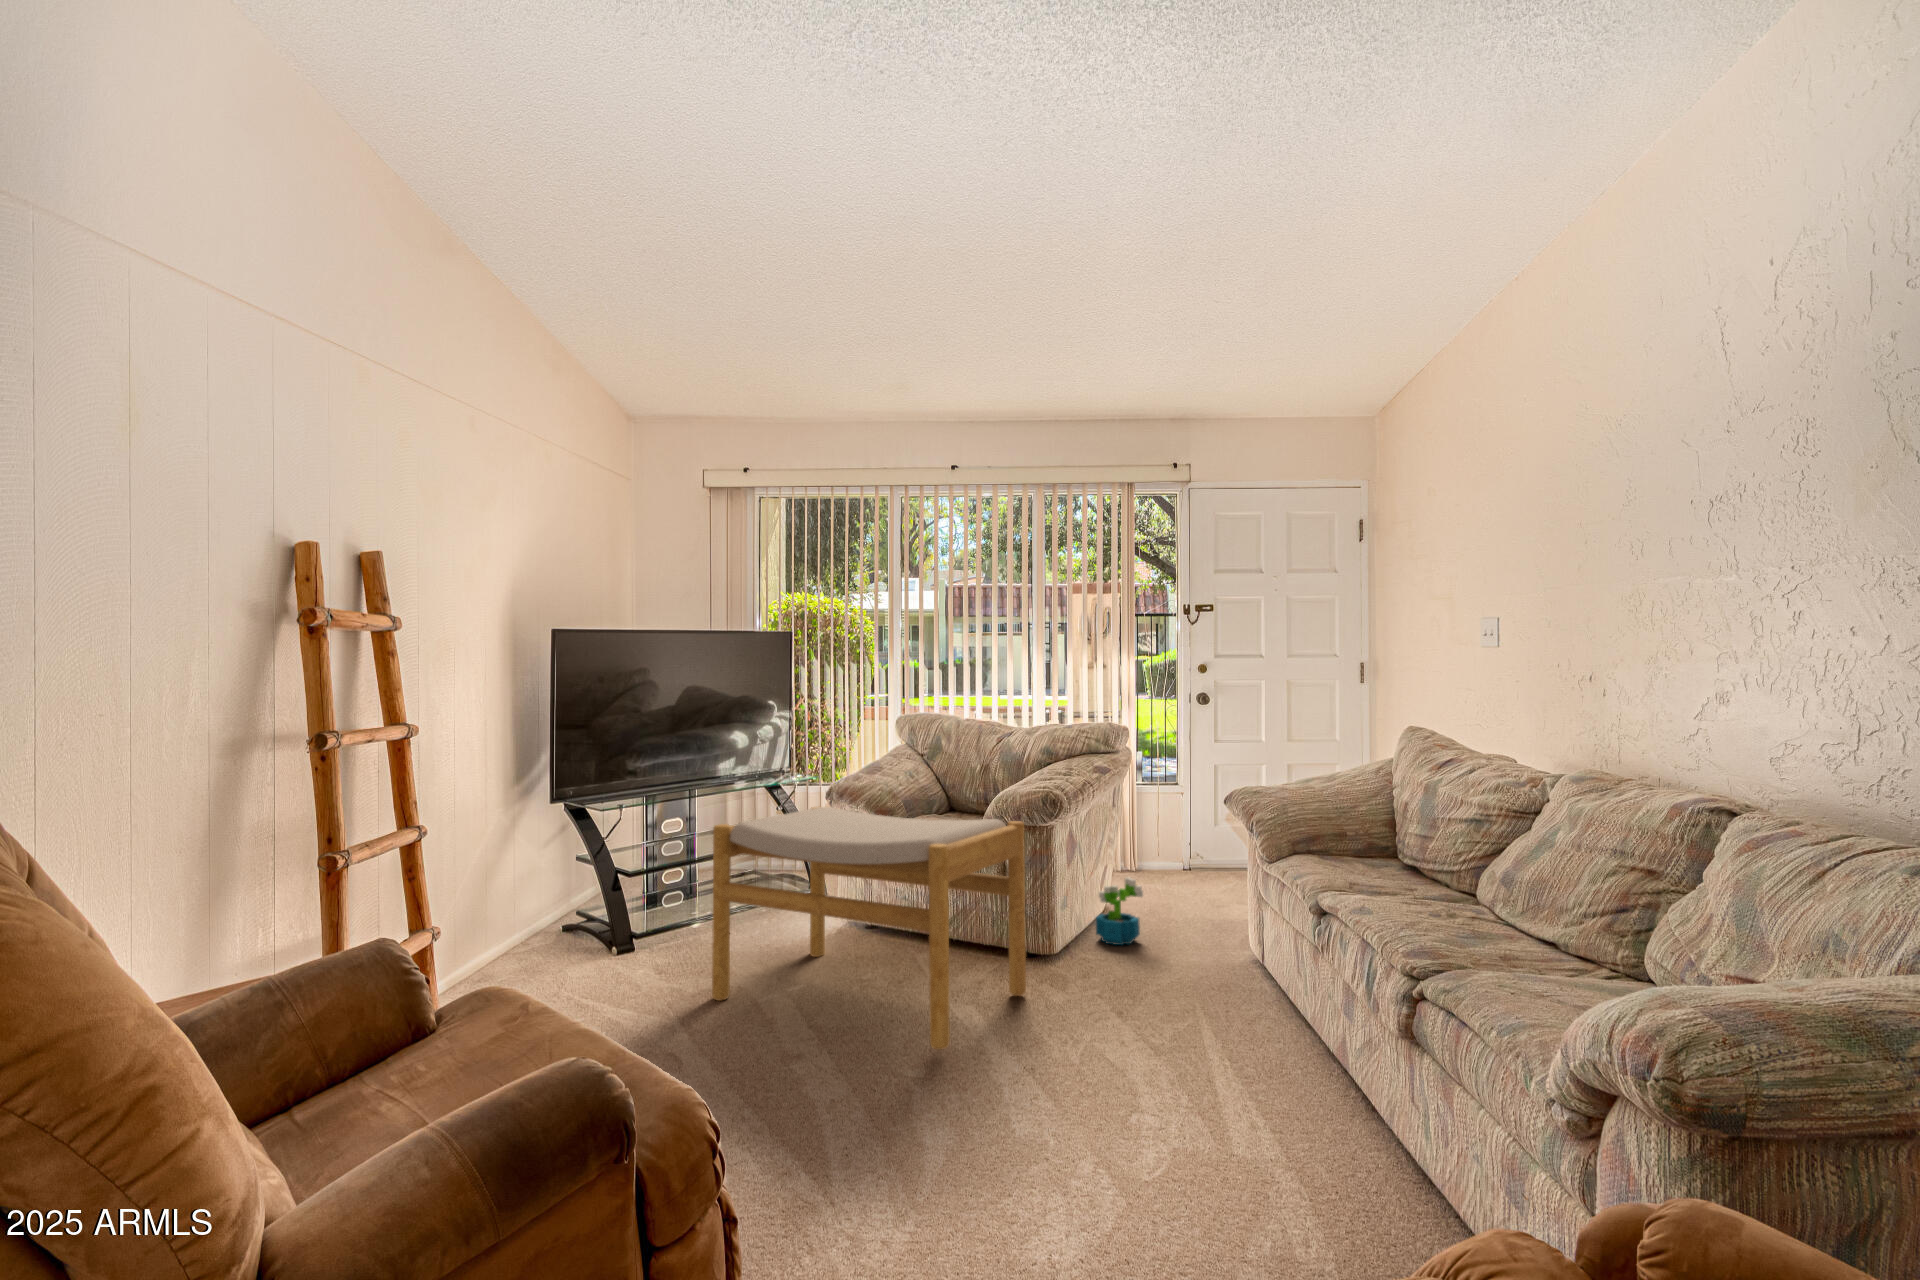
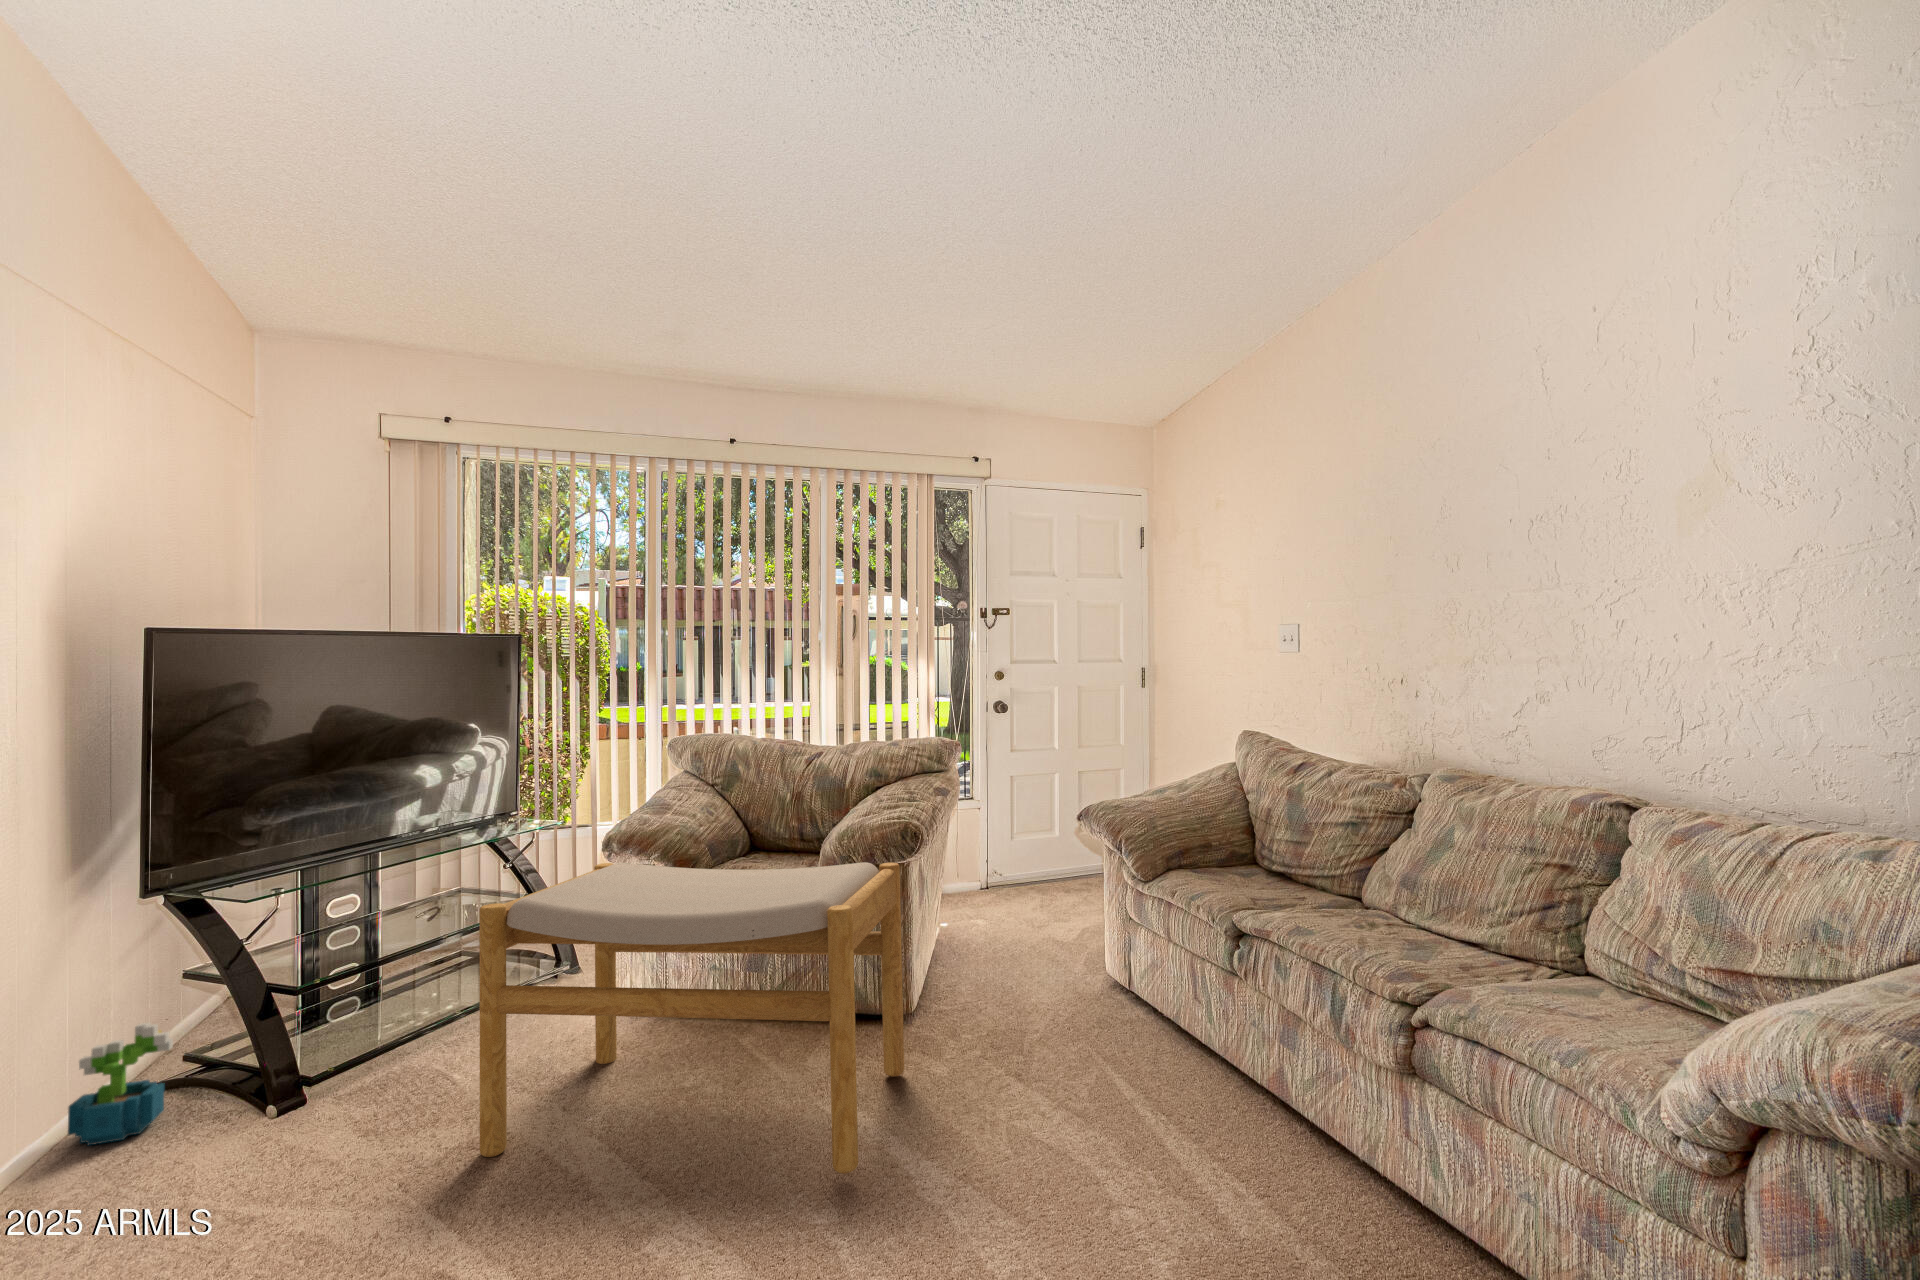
decorative plant: present [1096,878,1143,945] -> present [68,1023,173,1146]

